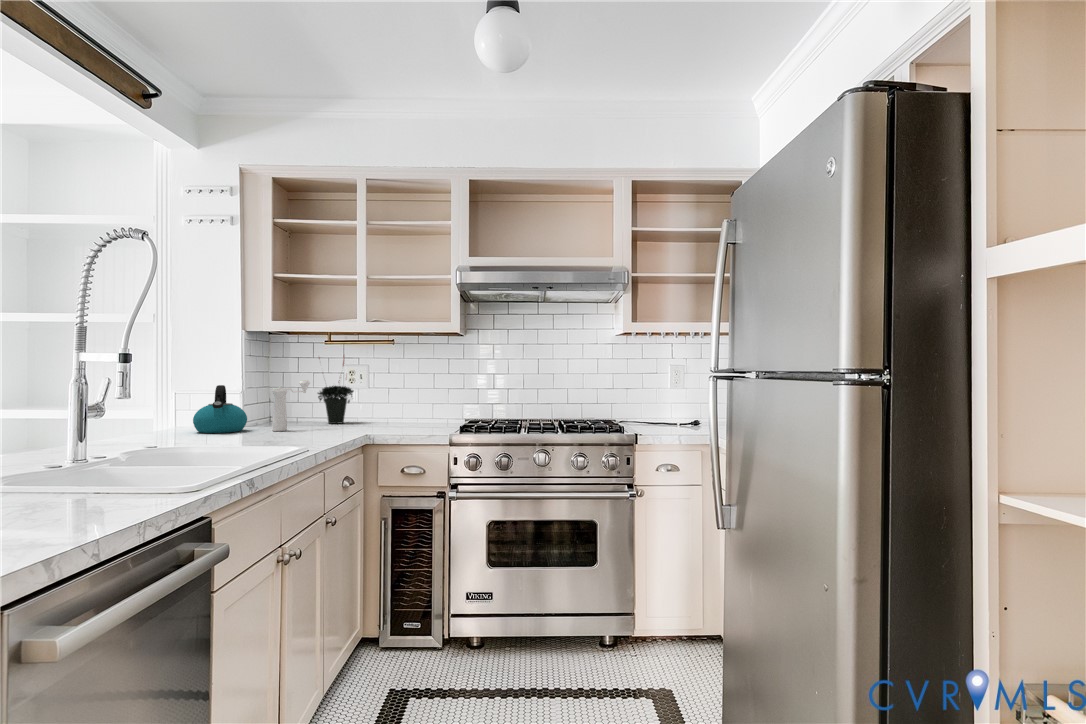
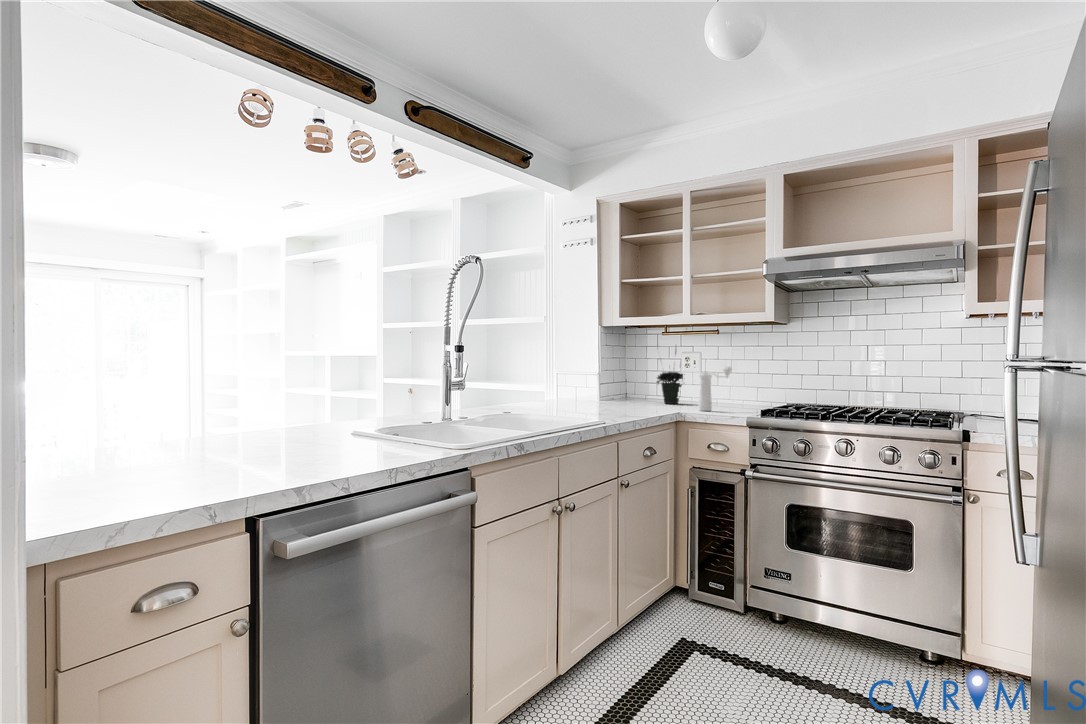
pepper mill: present [272,380,310,431] -> present [699,367,732,411]
kettle: present [193,385,247,433] -> none [560,368,597,404]

